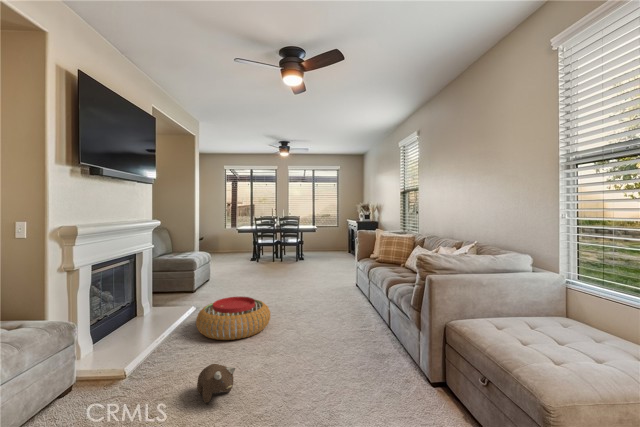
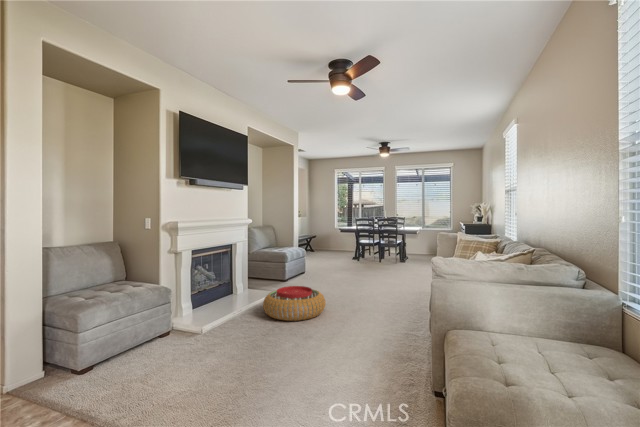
plush toy: present [197,364,235,403] -> none [234,330,260,359]

